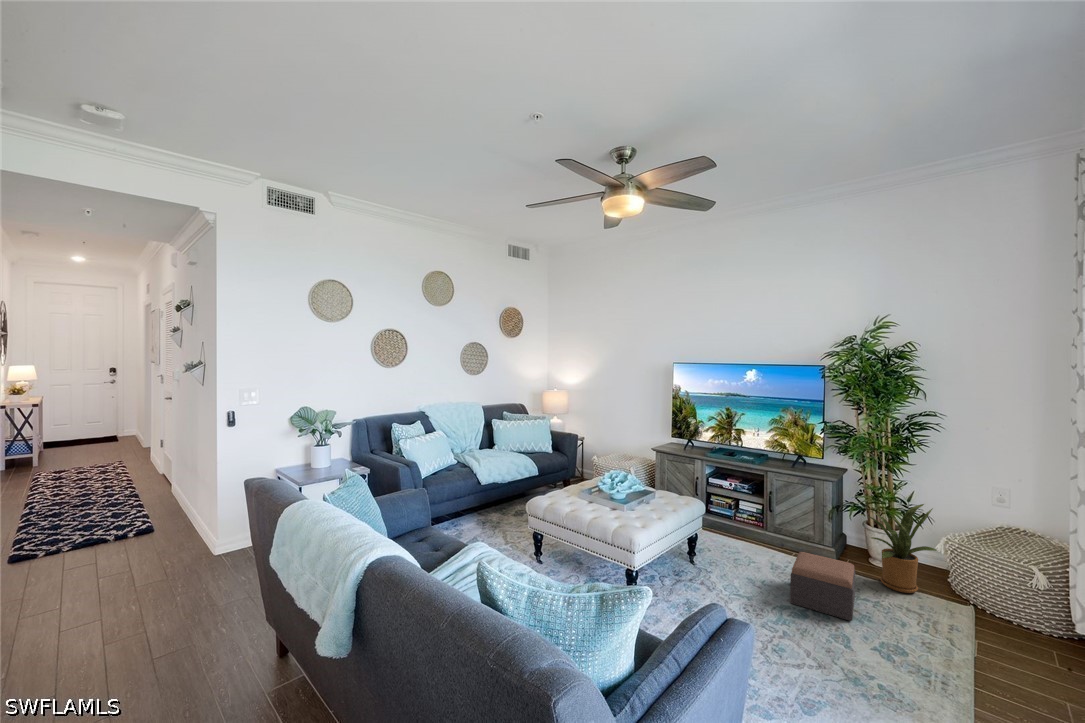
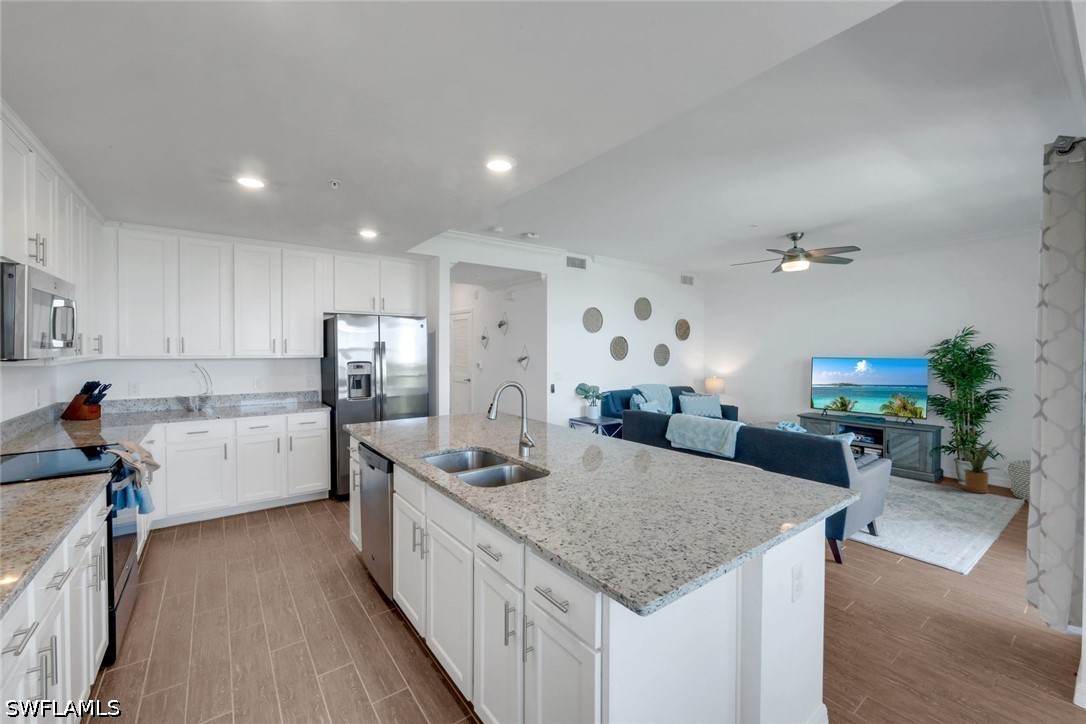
footstool: present [790,552,855,621] -> none [904,468,946,500]

